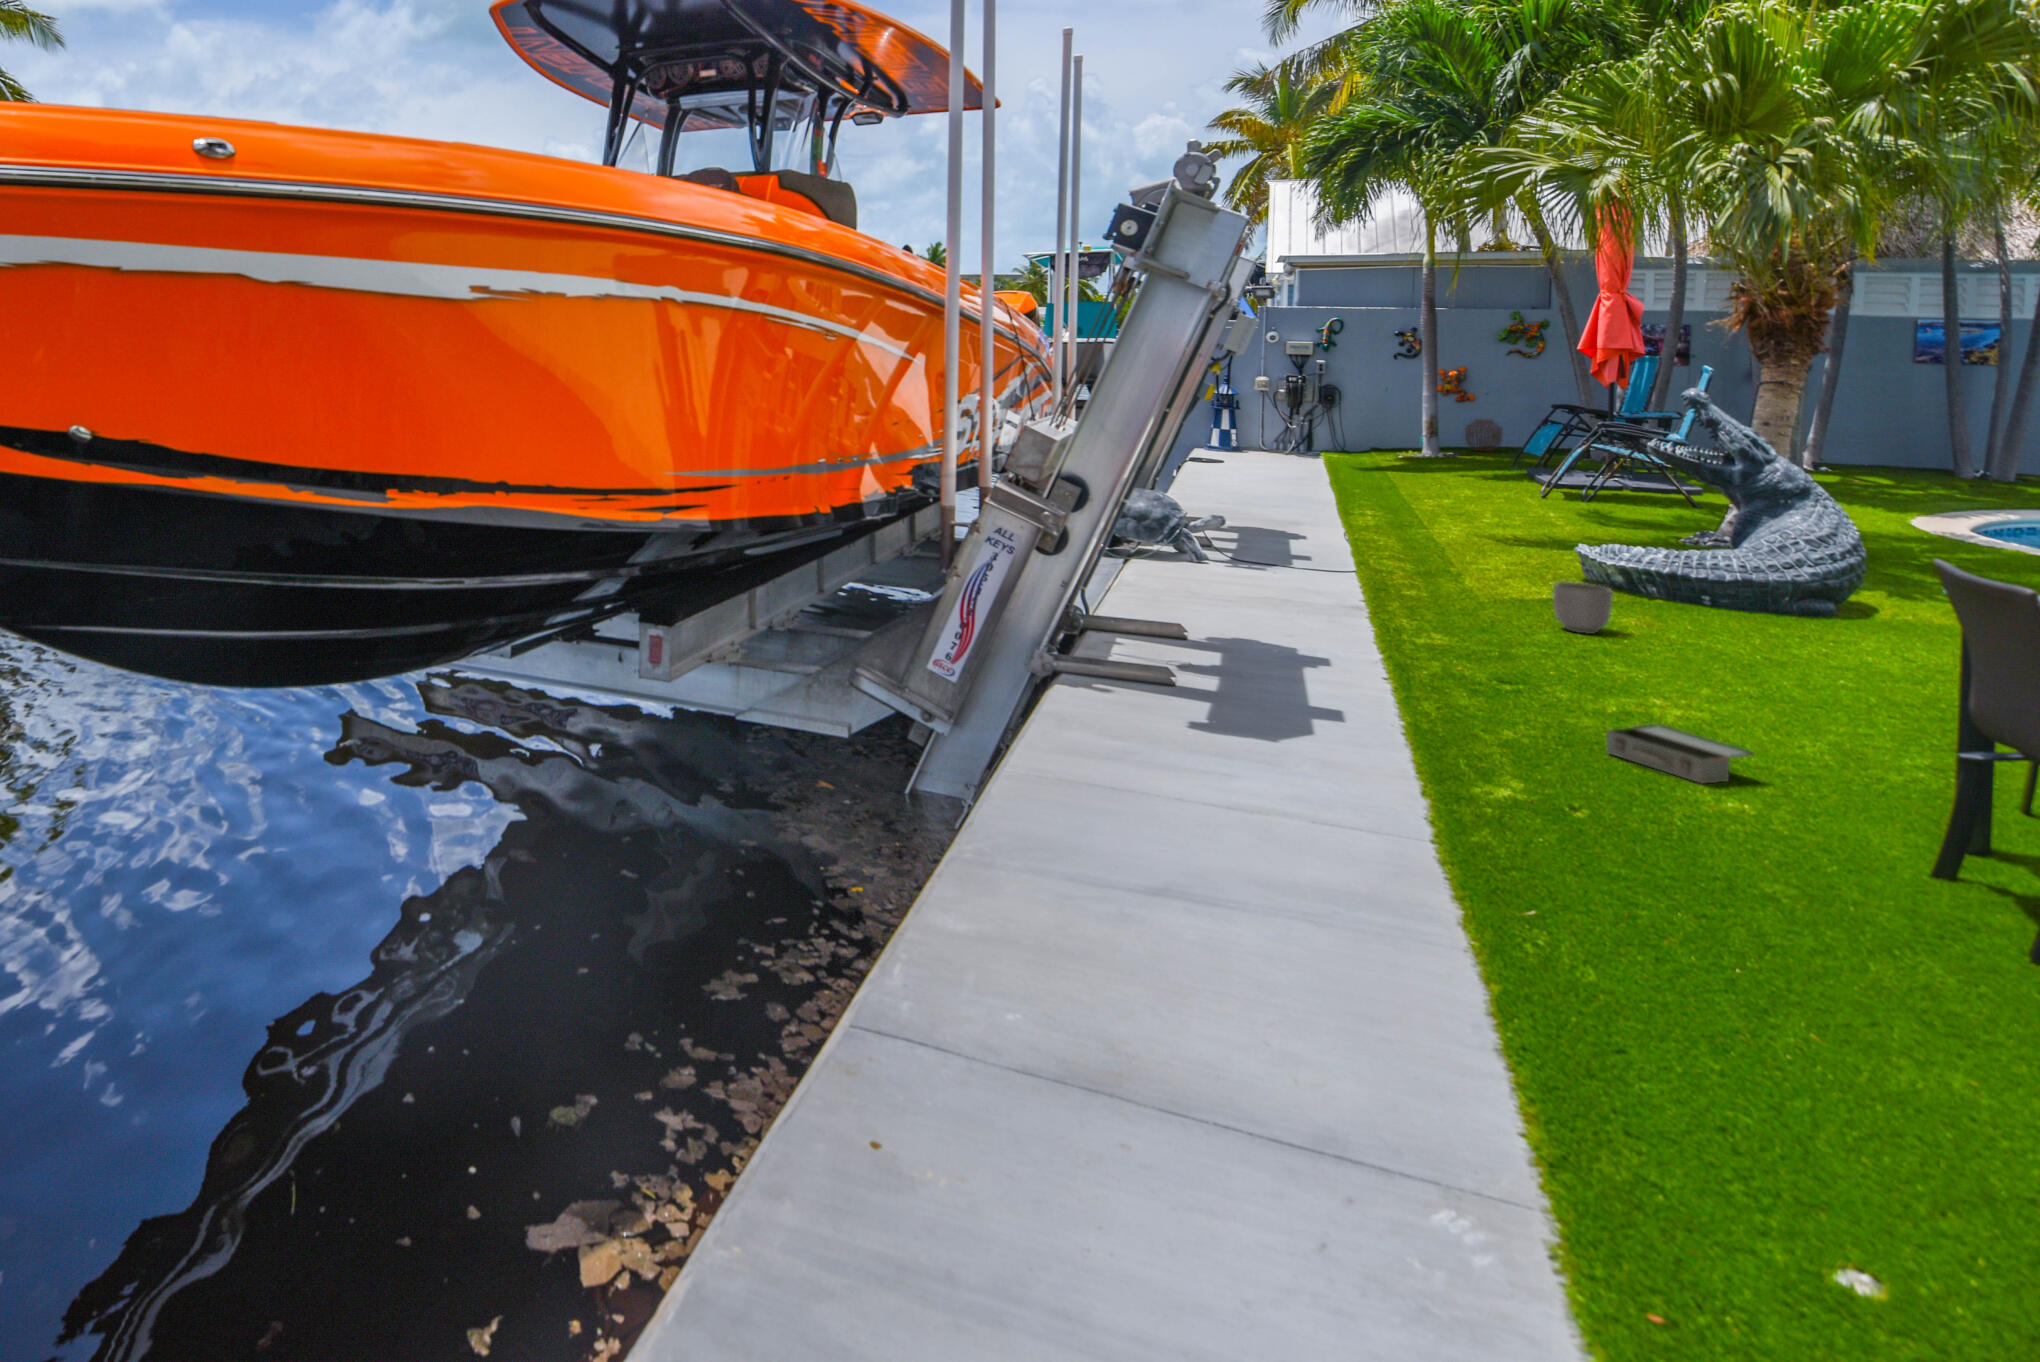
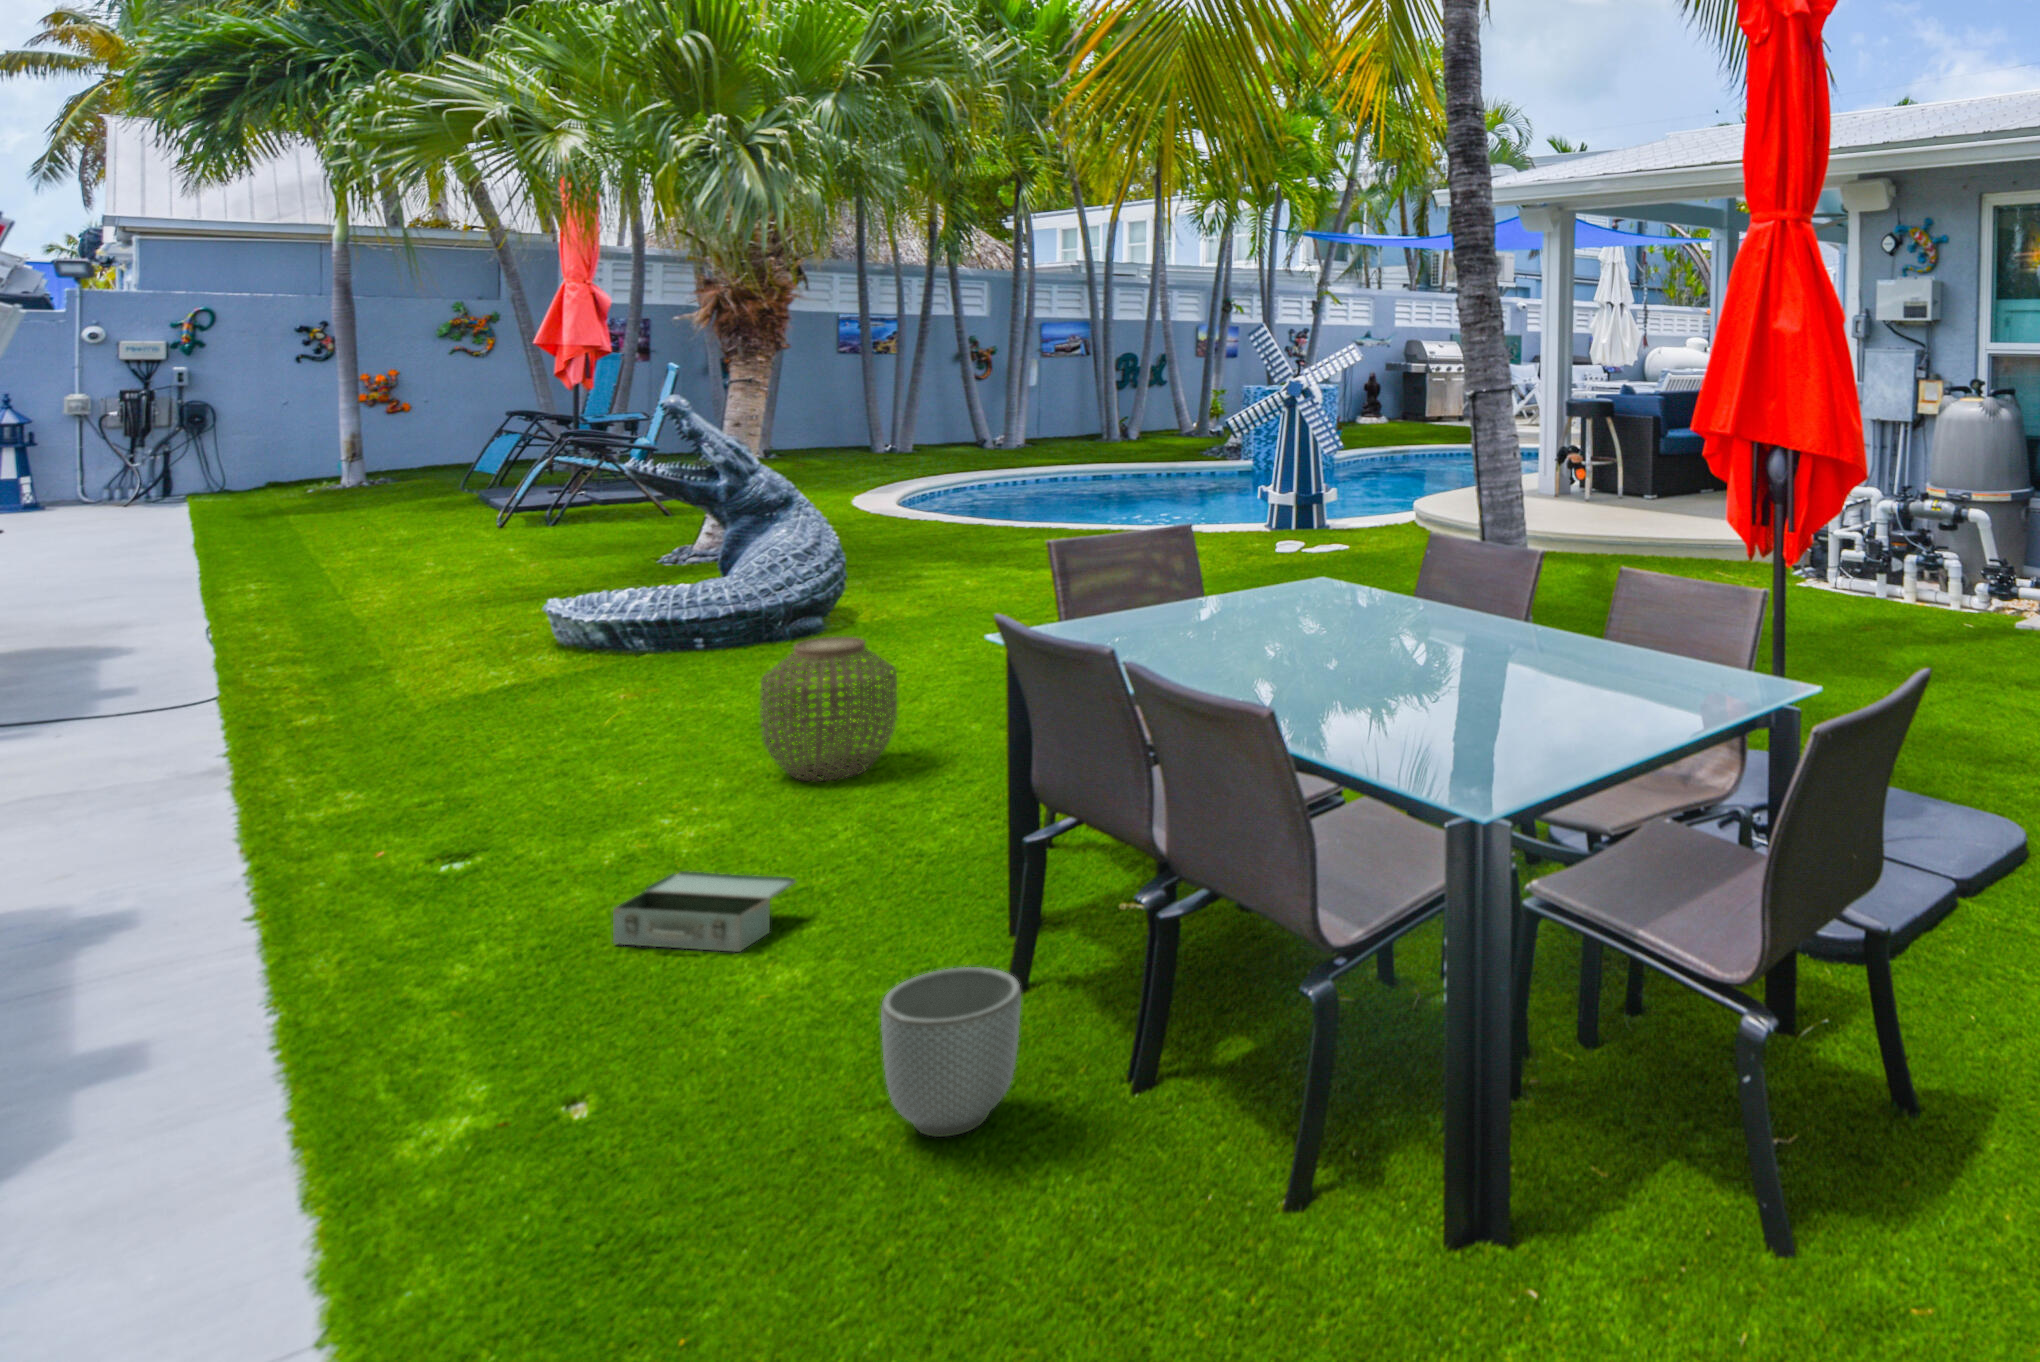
woven basket: present [1465,419,1502,452] -> present [761,637,897,781]
planter: present [1553,582,1613,634] -> present [881,967,1021,1137]

